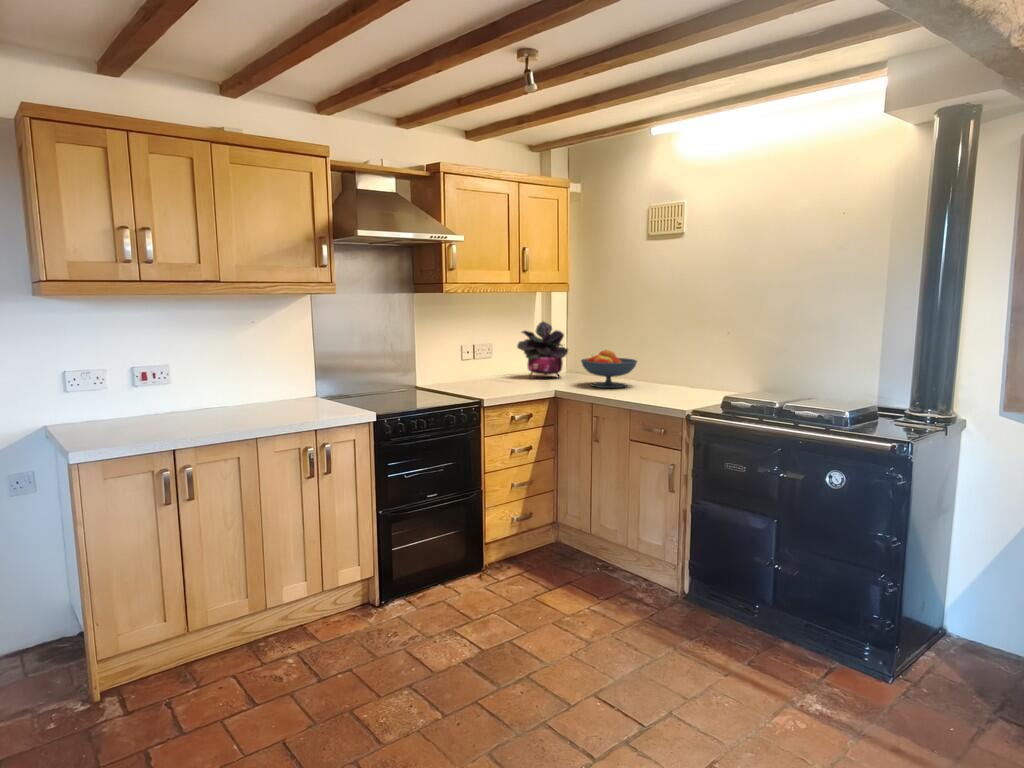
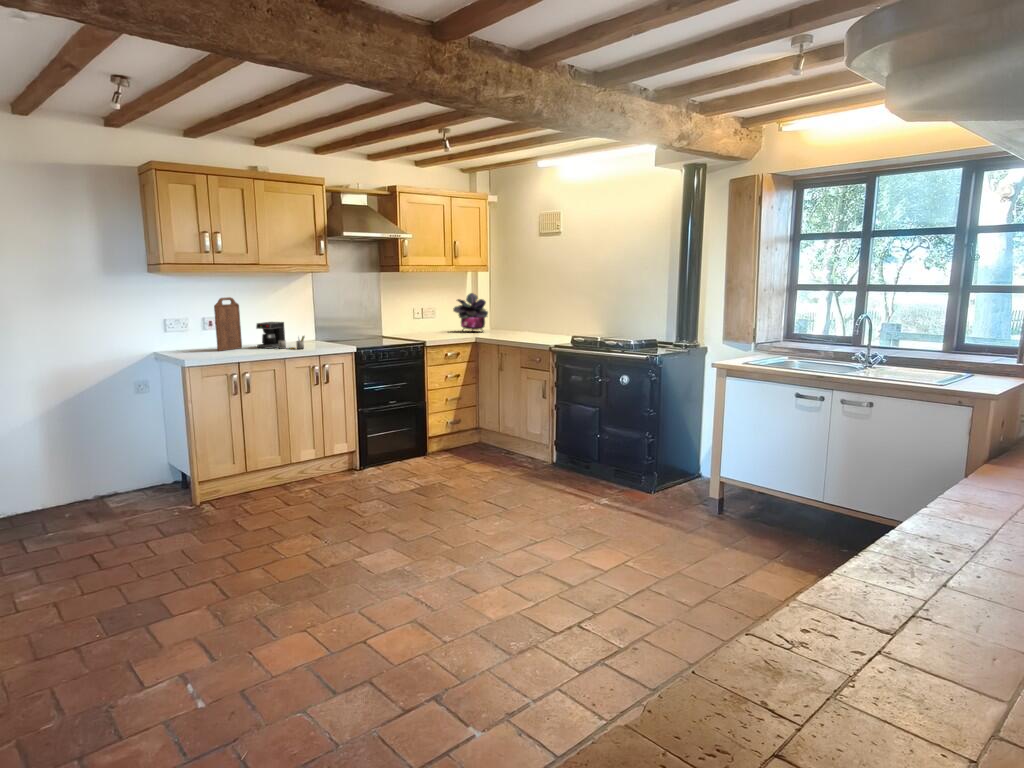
cutting board: none [143,335,194,424] -> present [214,297,242,351]
fruit bowl: present [581,350,637,388] -> none [494,311,532,336]
coffee maker: none [217,372,293,419] -> present [256,322,304,349]

